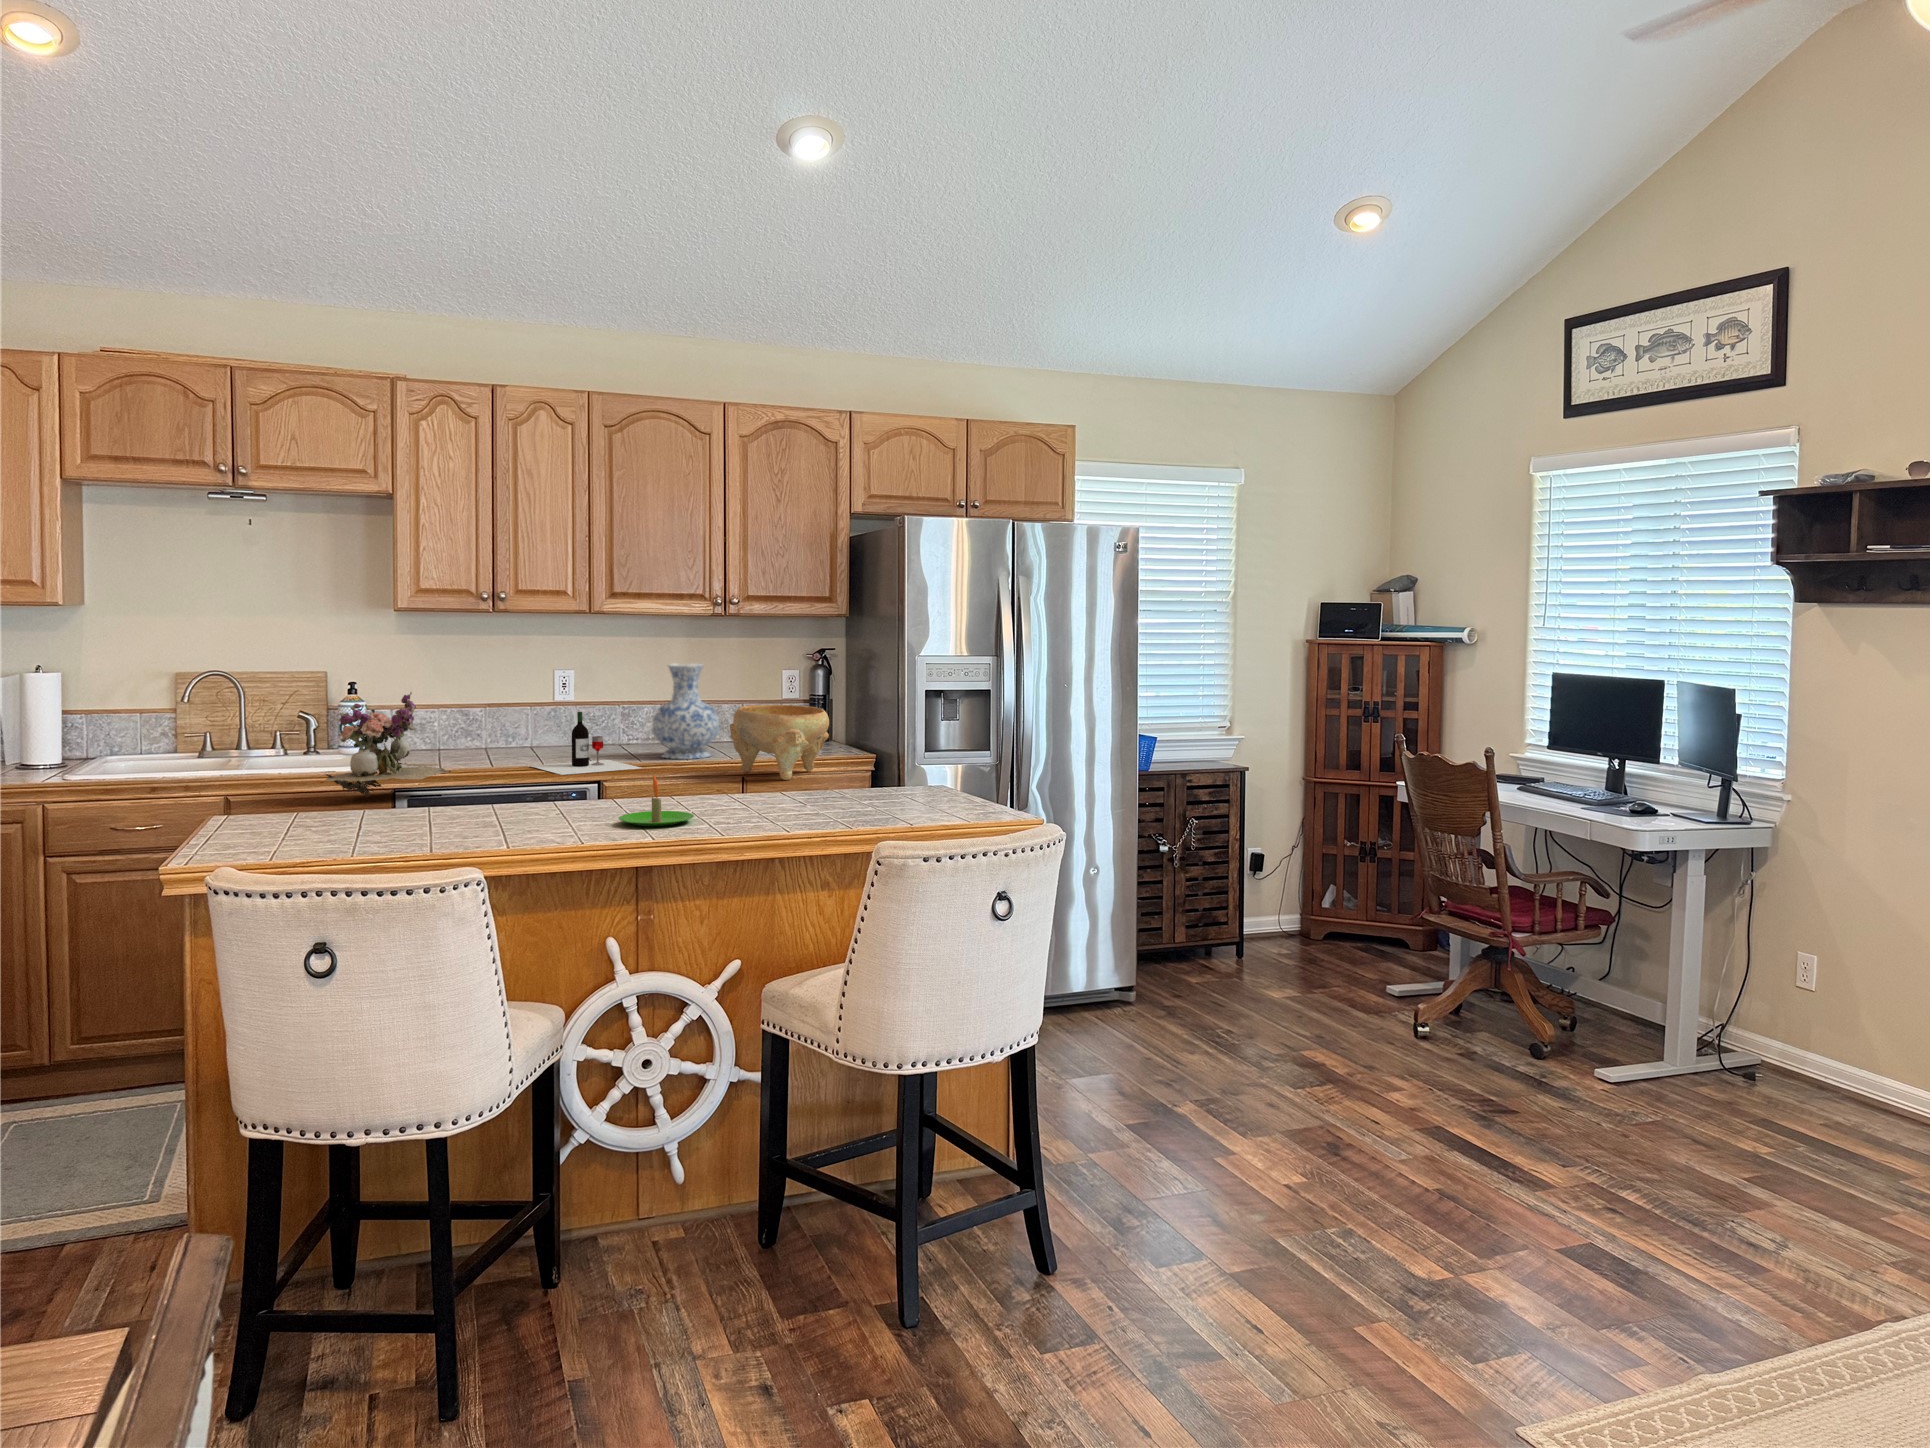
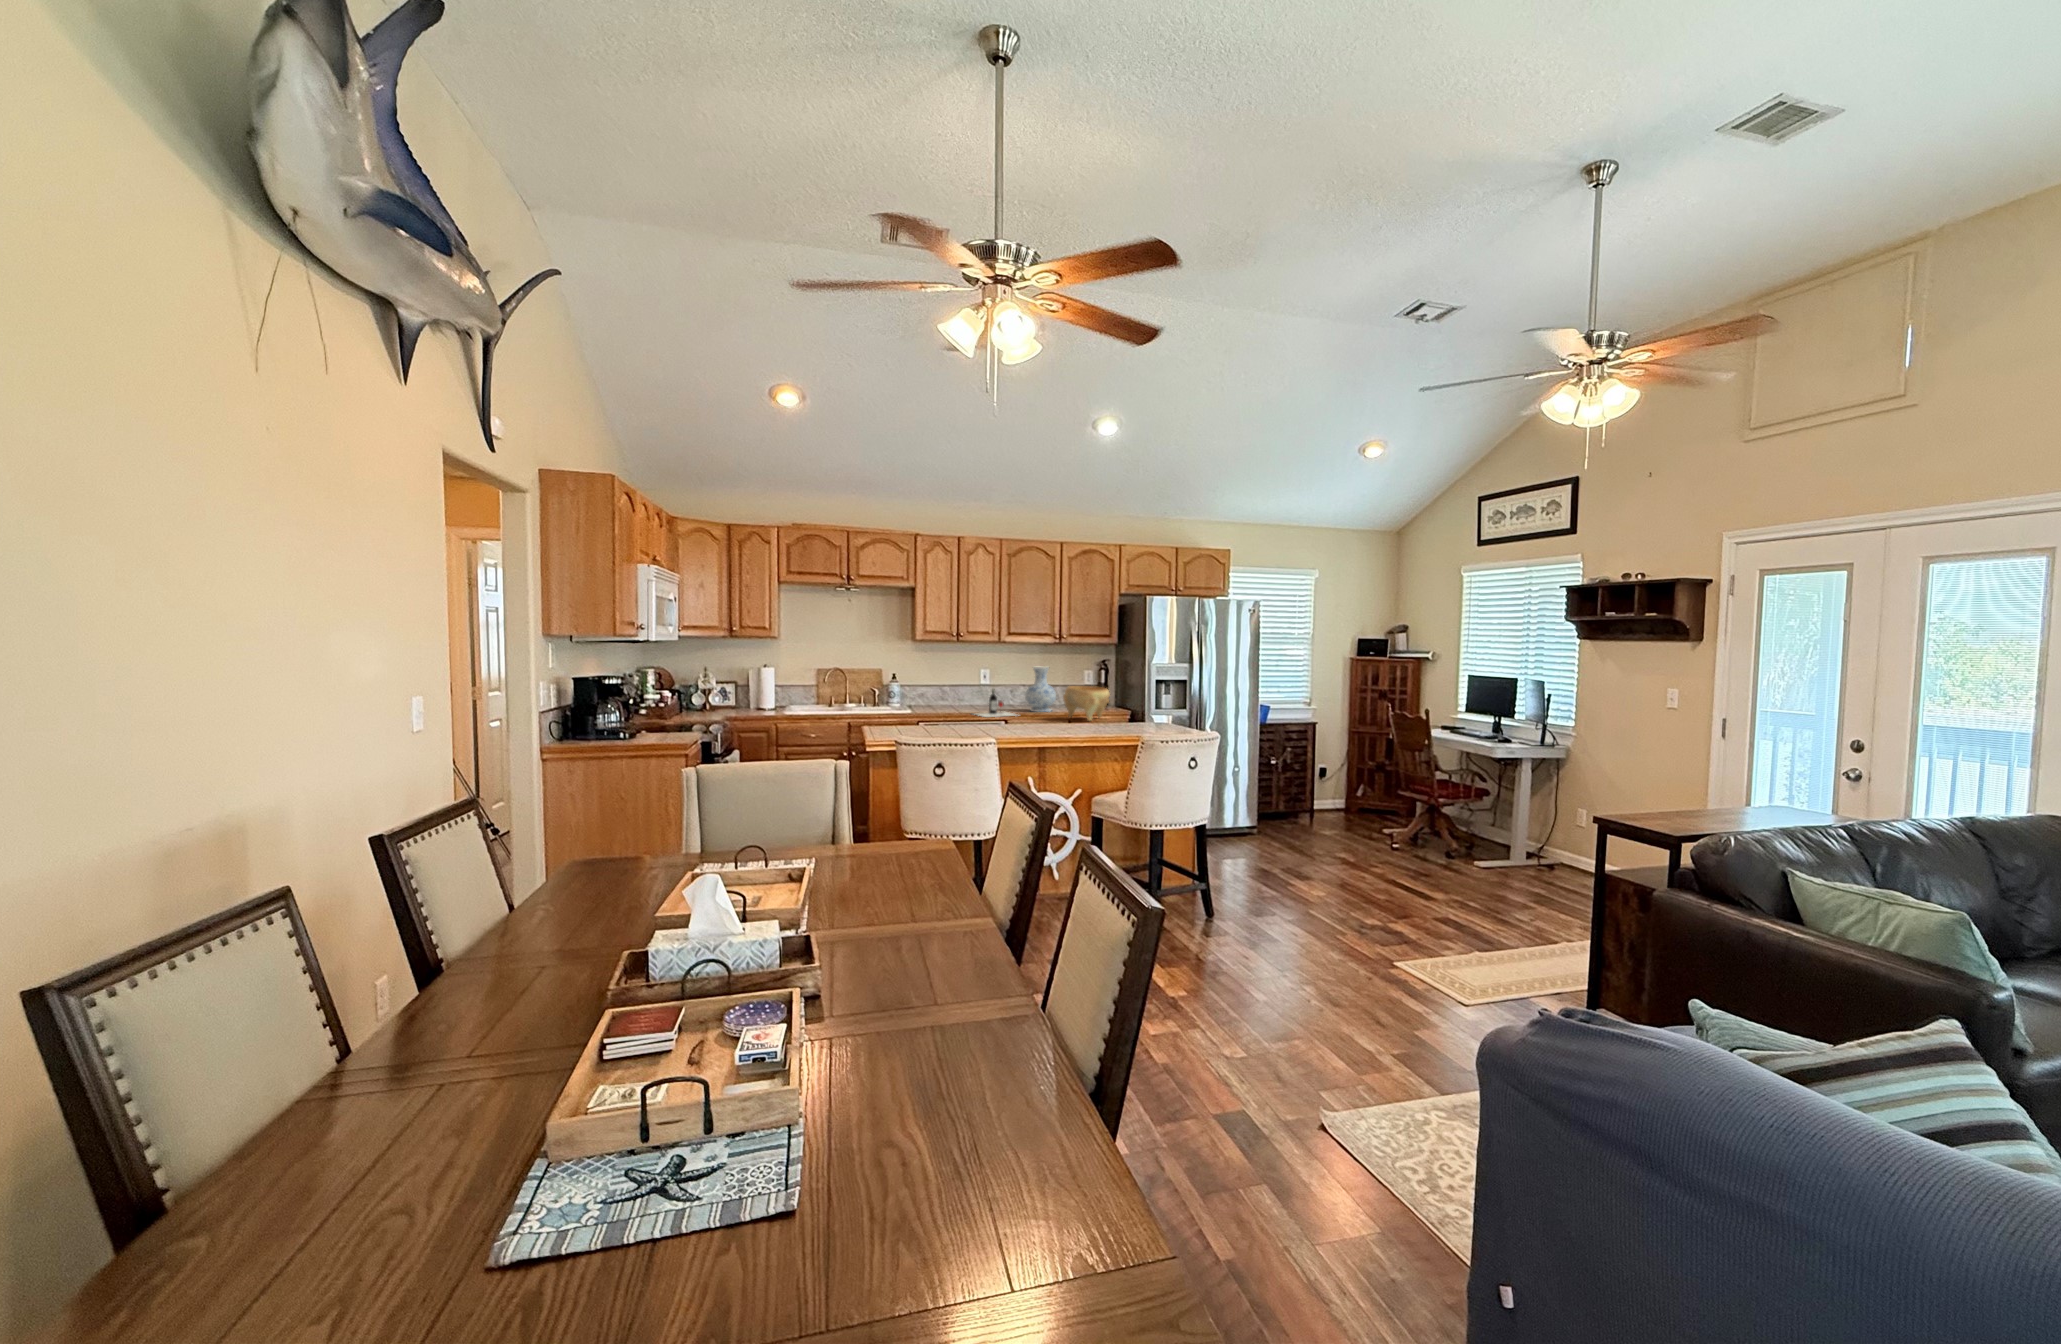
flower arrangement: present [326,692,451,797] -> none [886,677,940,724]
candle: present [618,775,694,826] -> none [1017,715,1051,738]

